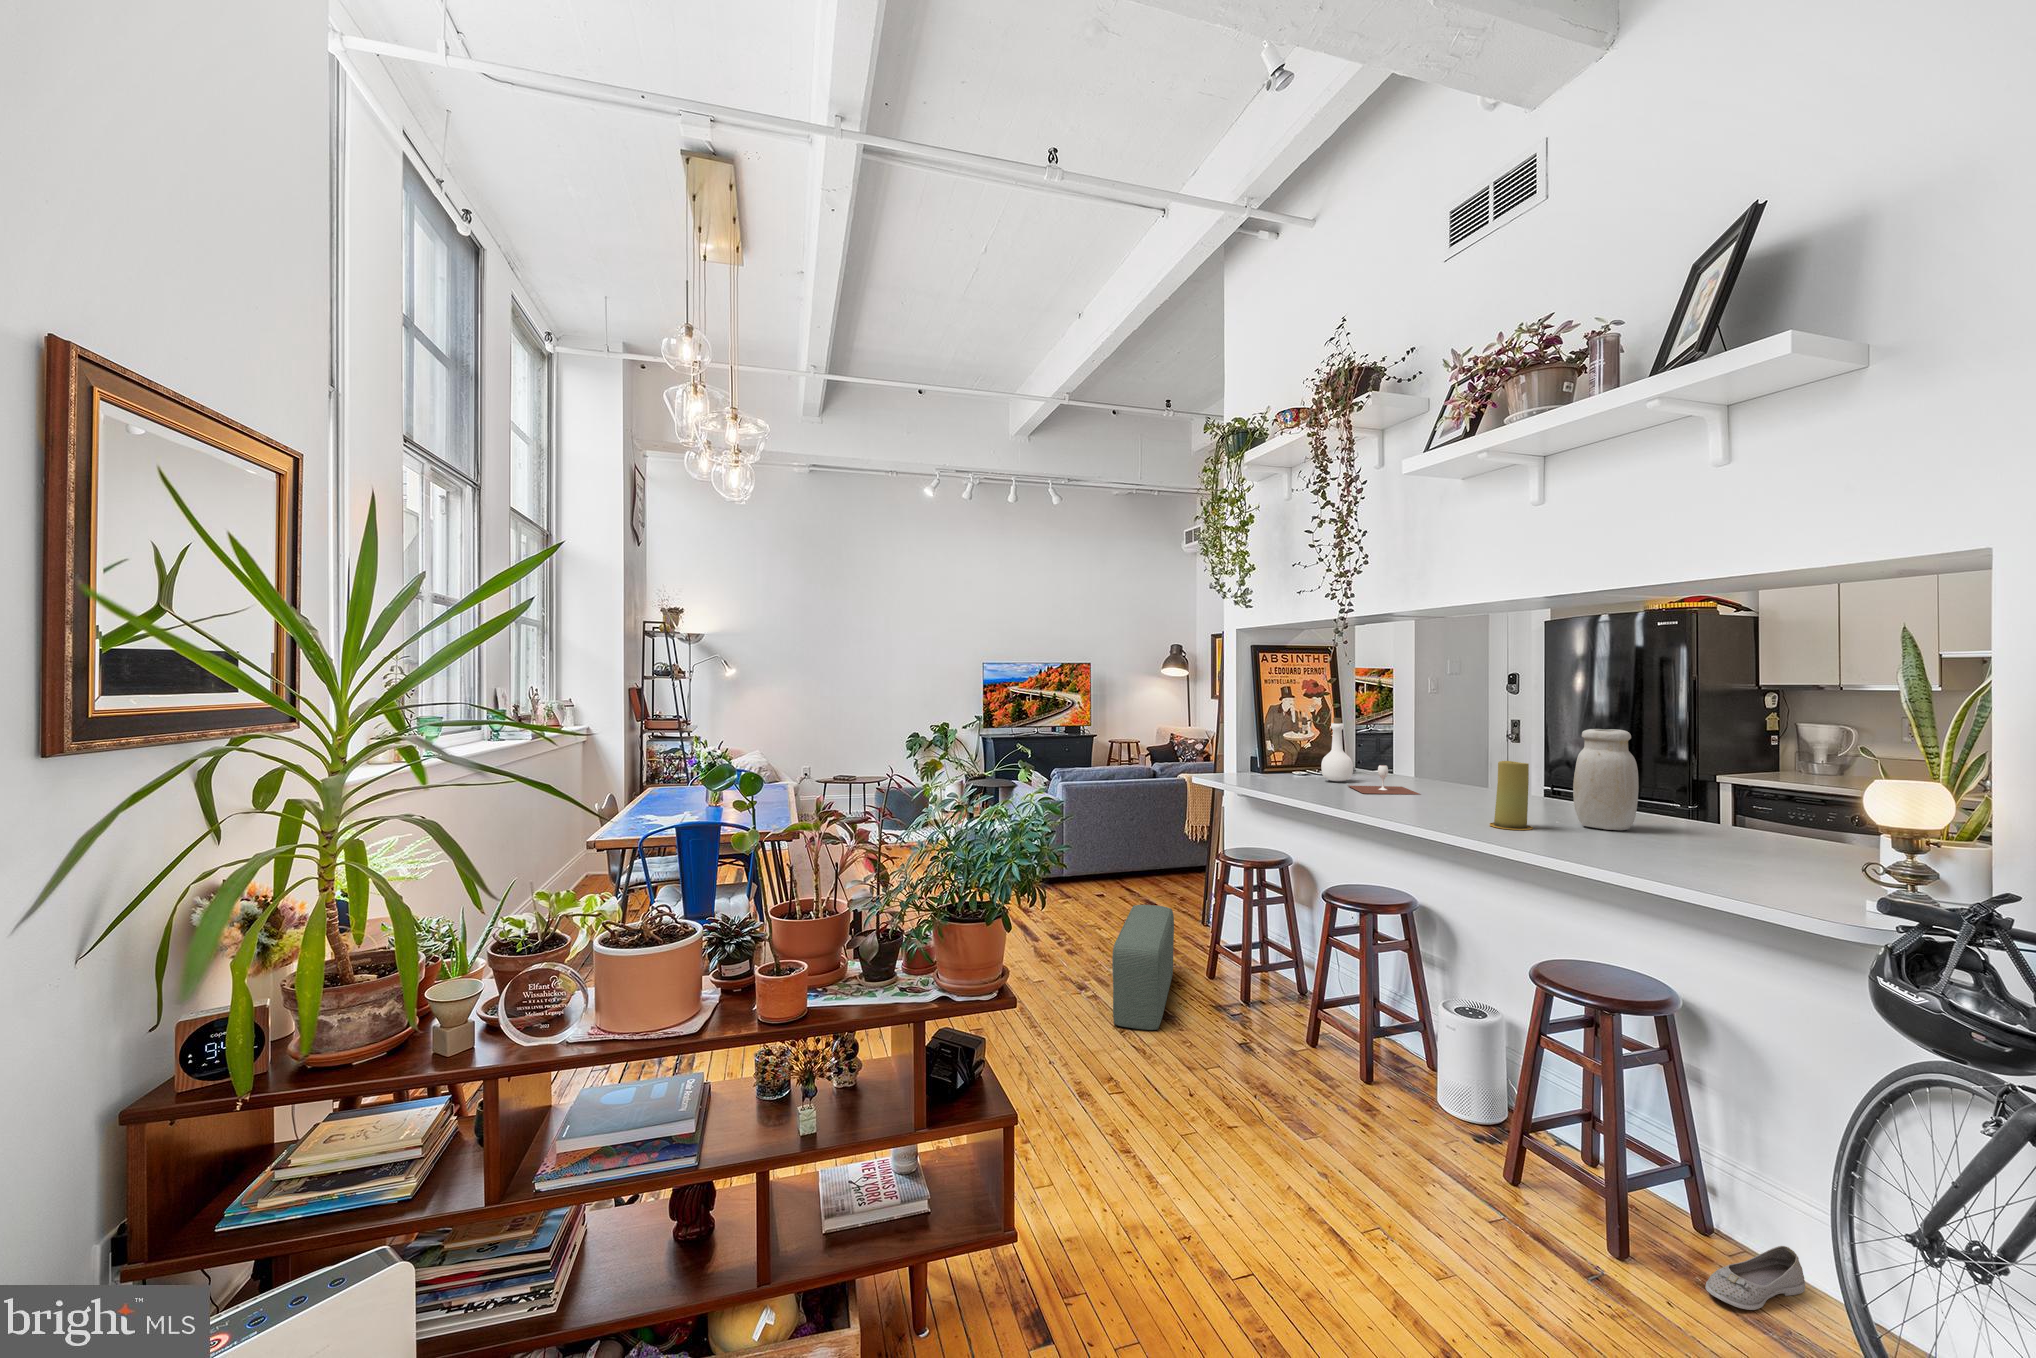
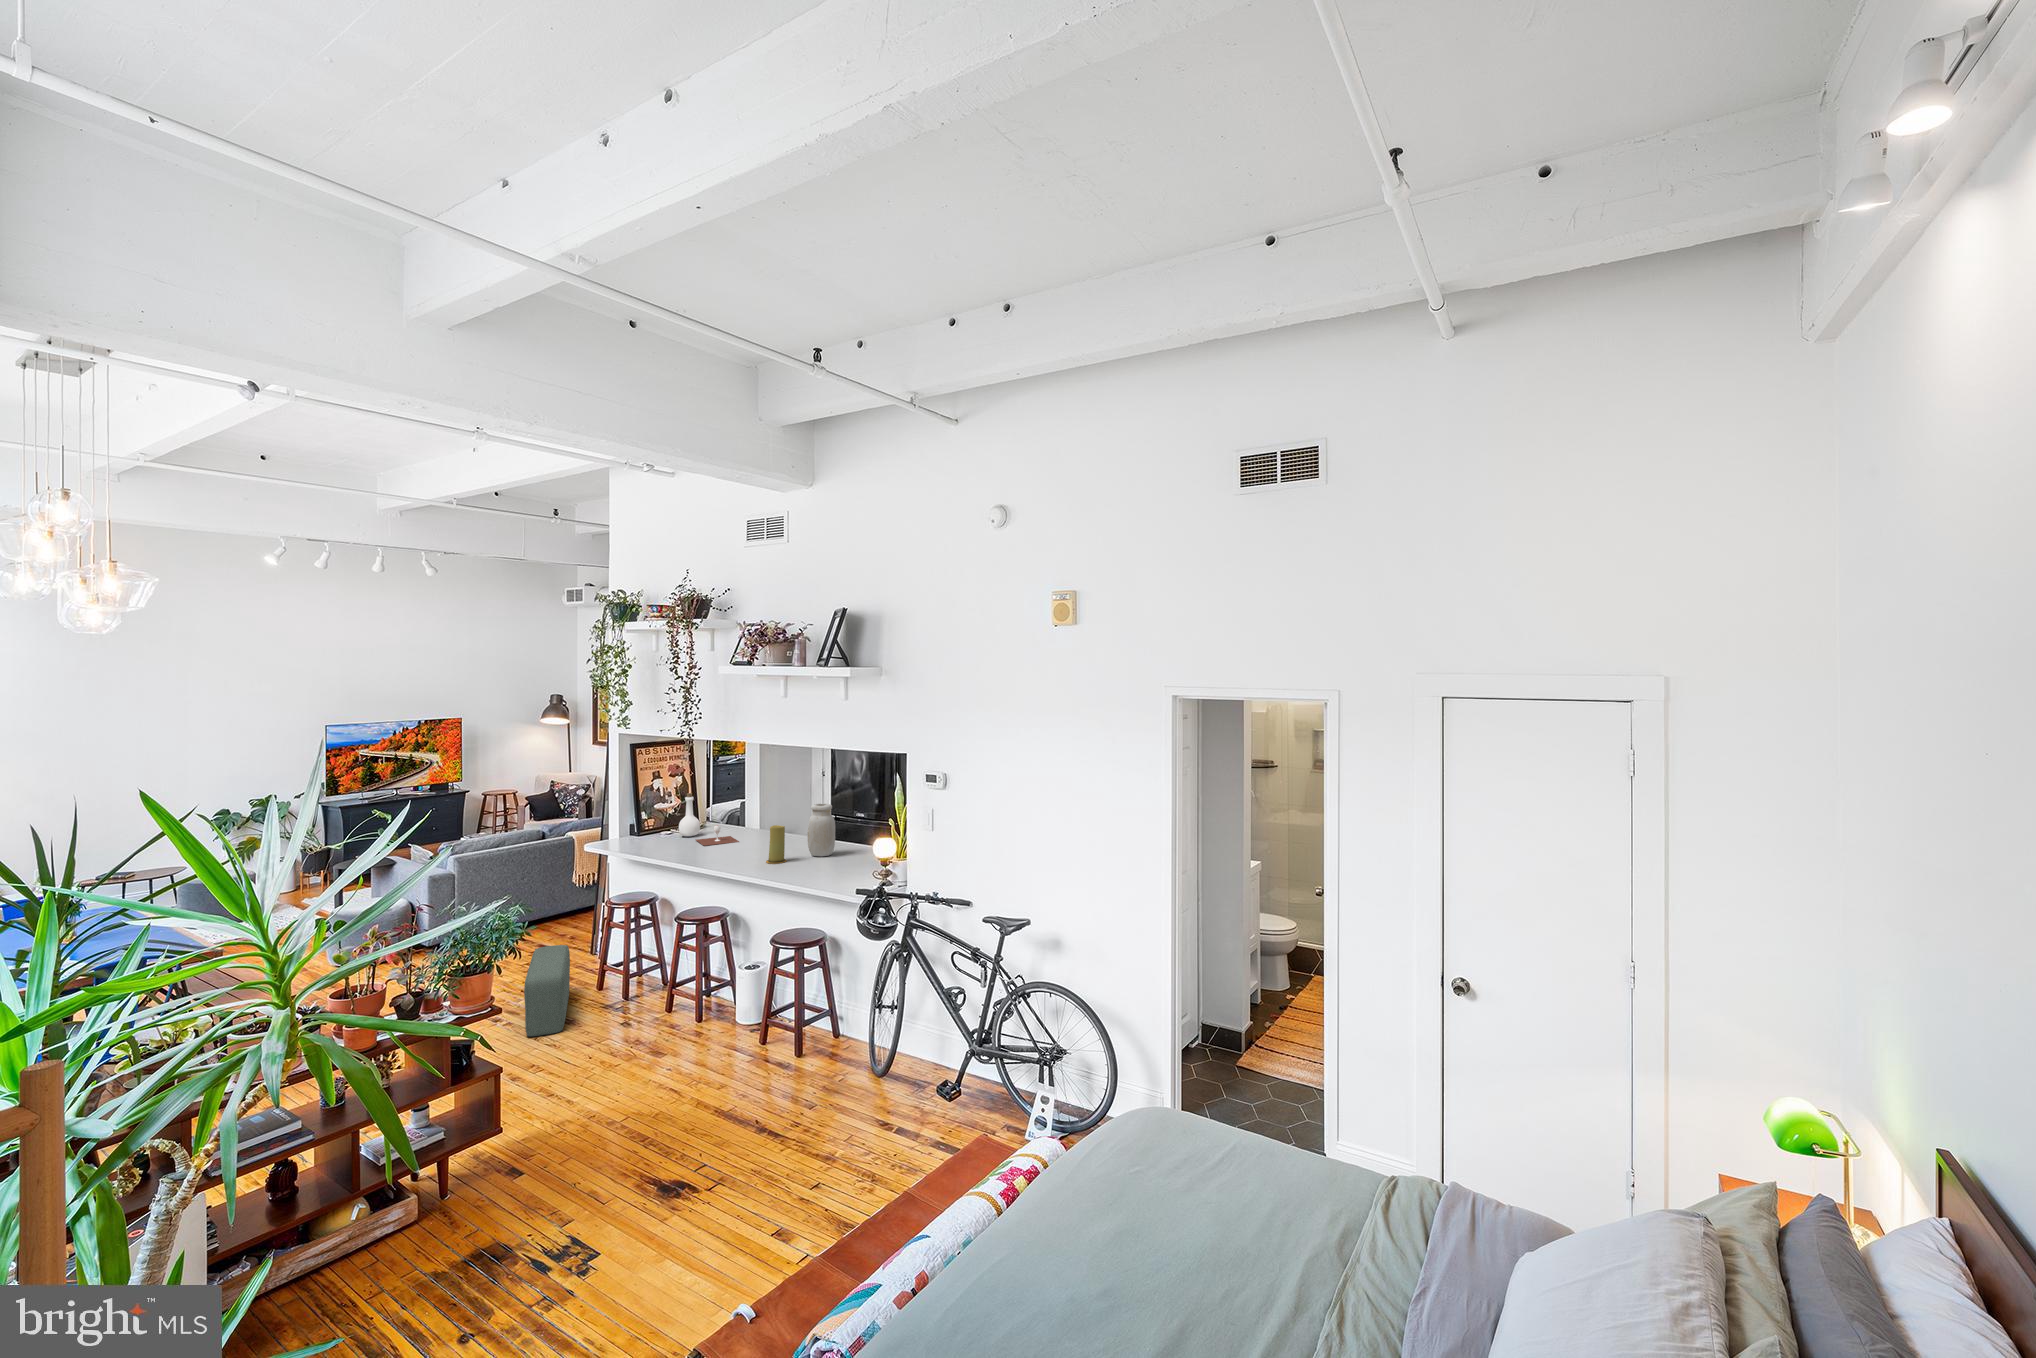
shoe: present [1705,1246,1805,1310] -> none [837,1032,875,1061]

